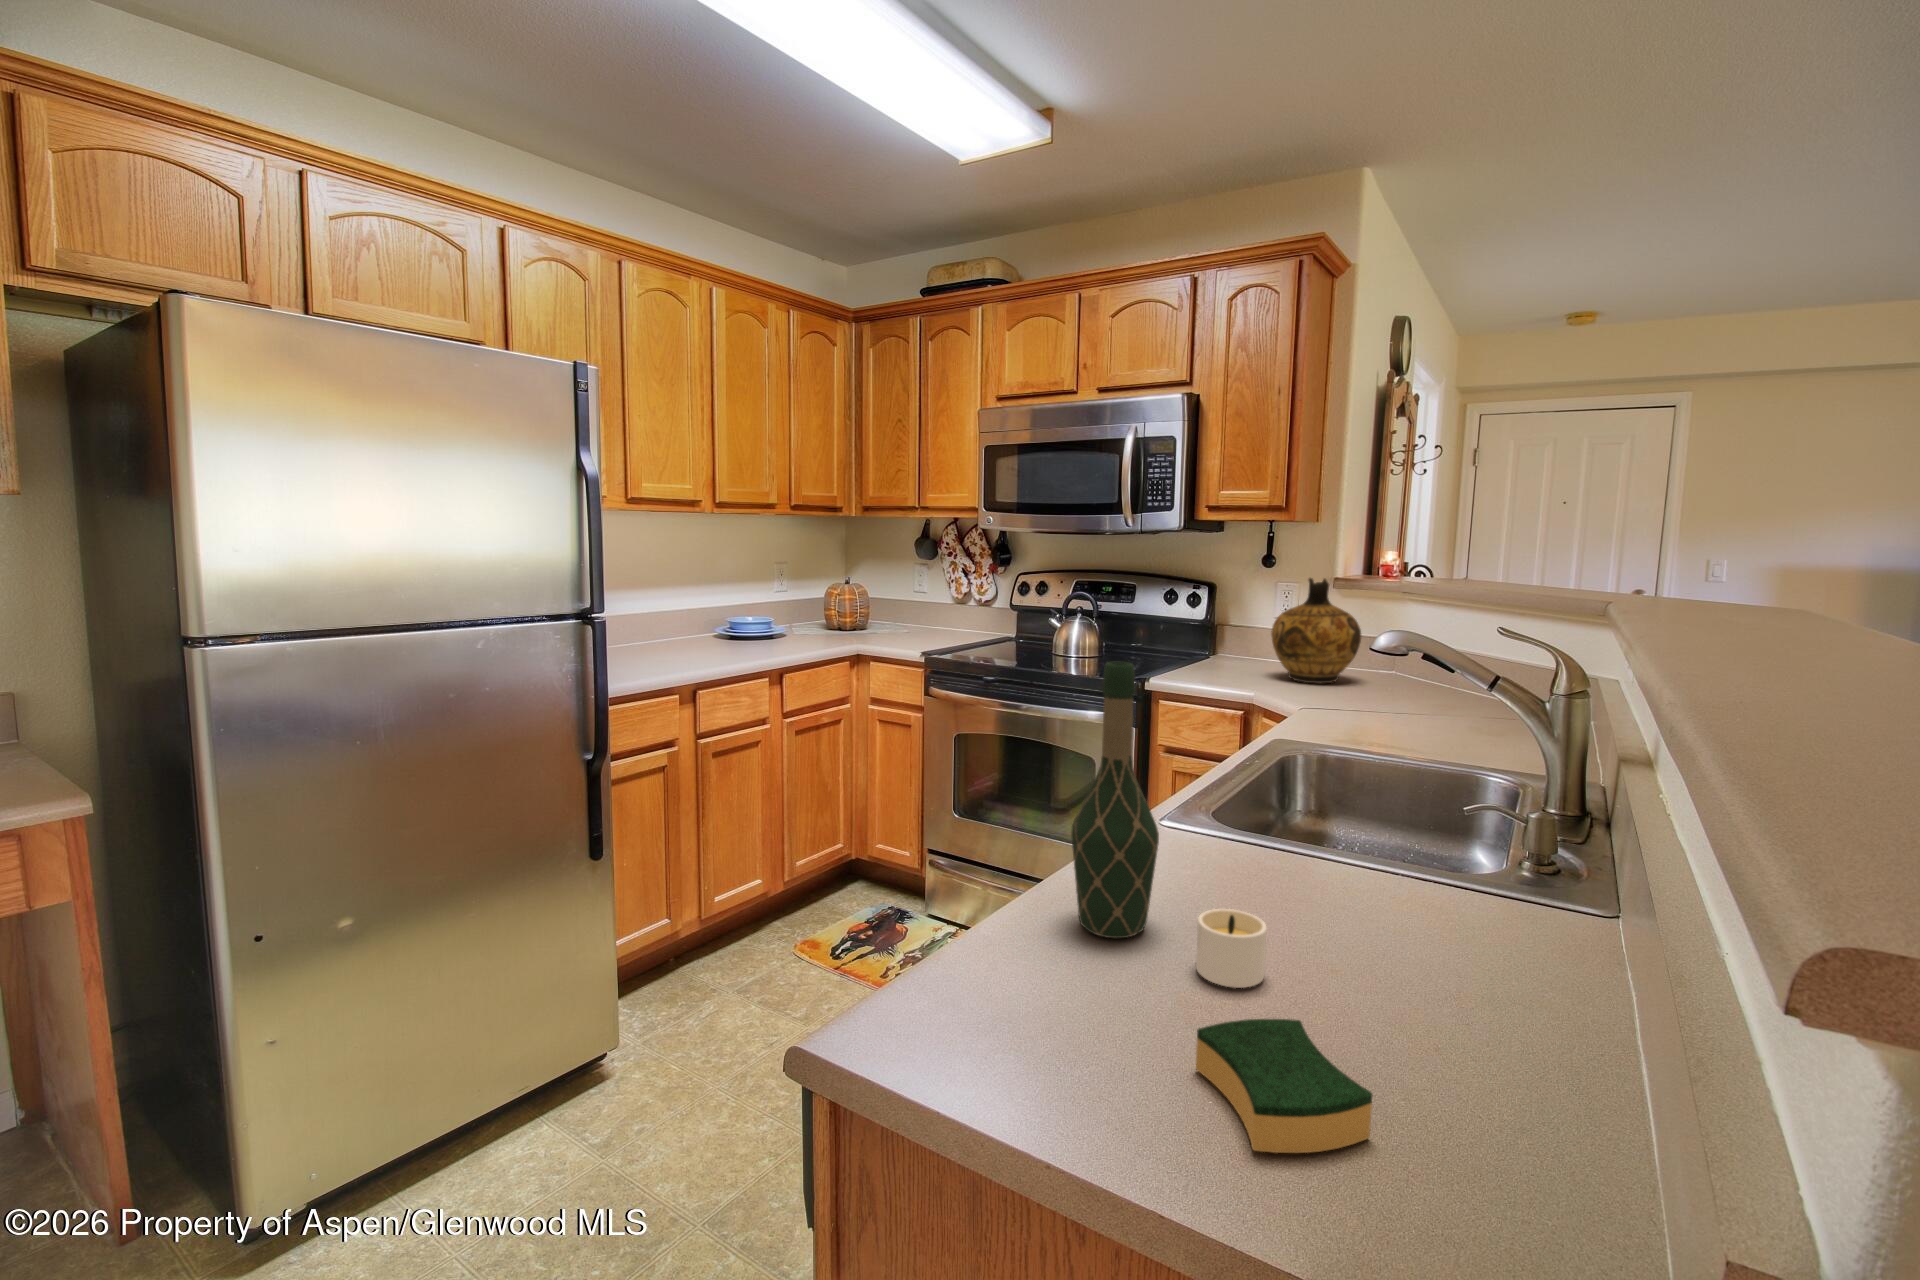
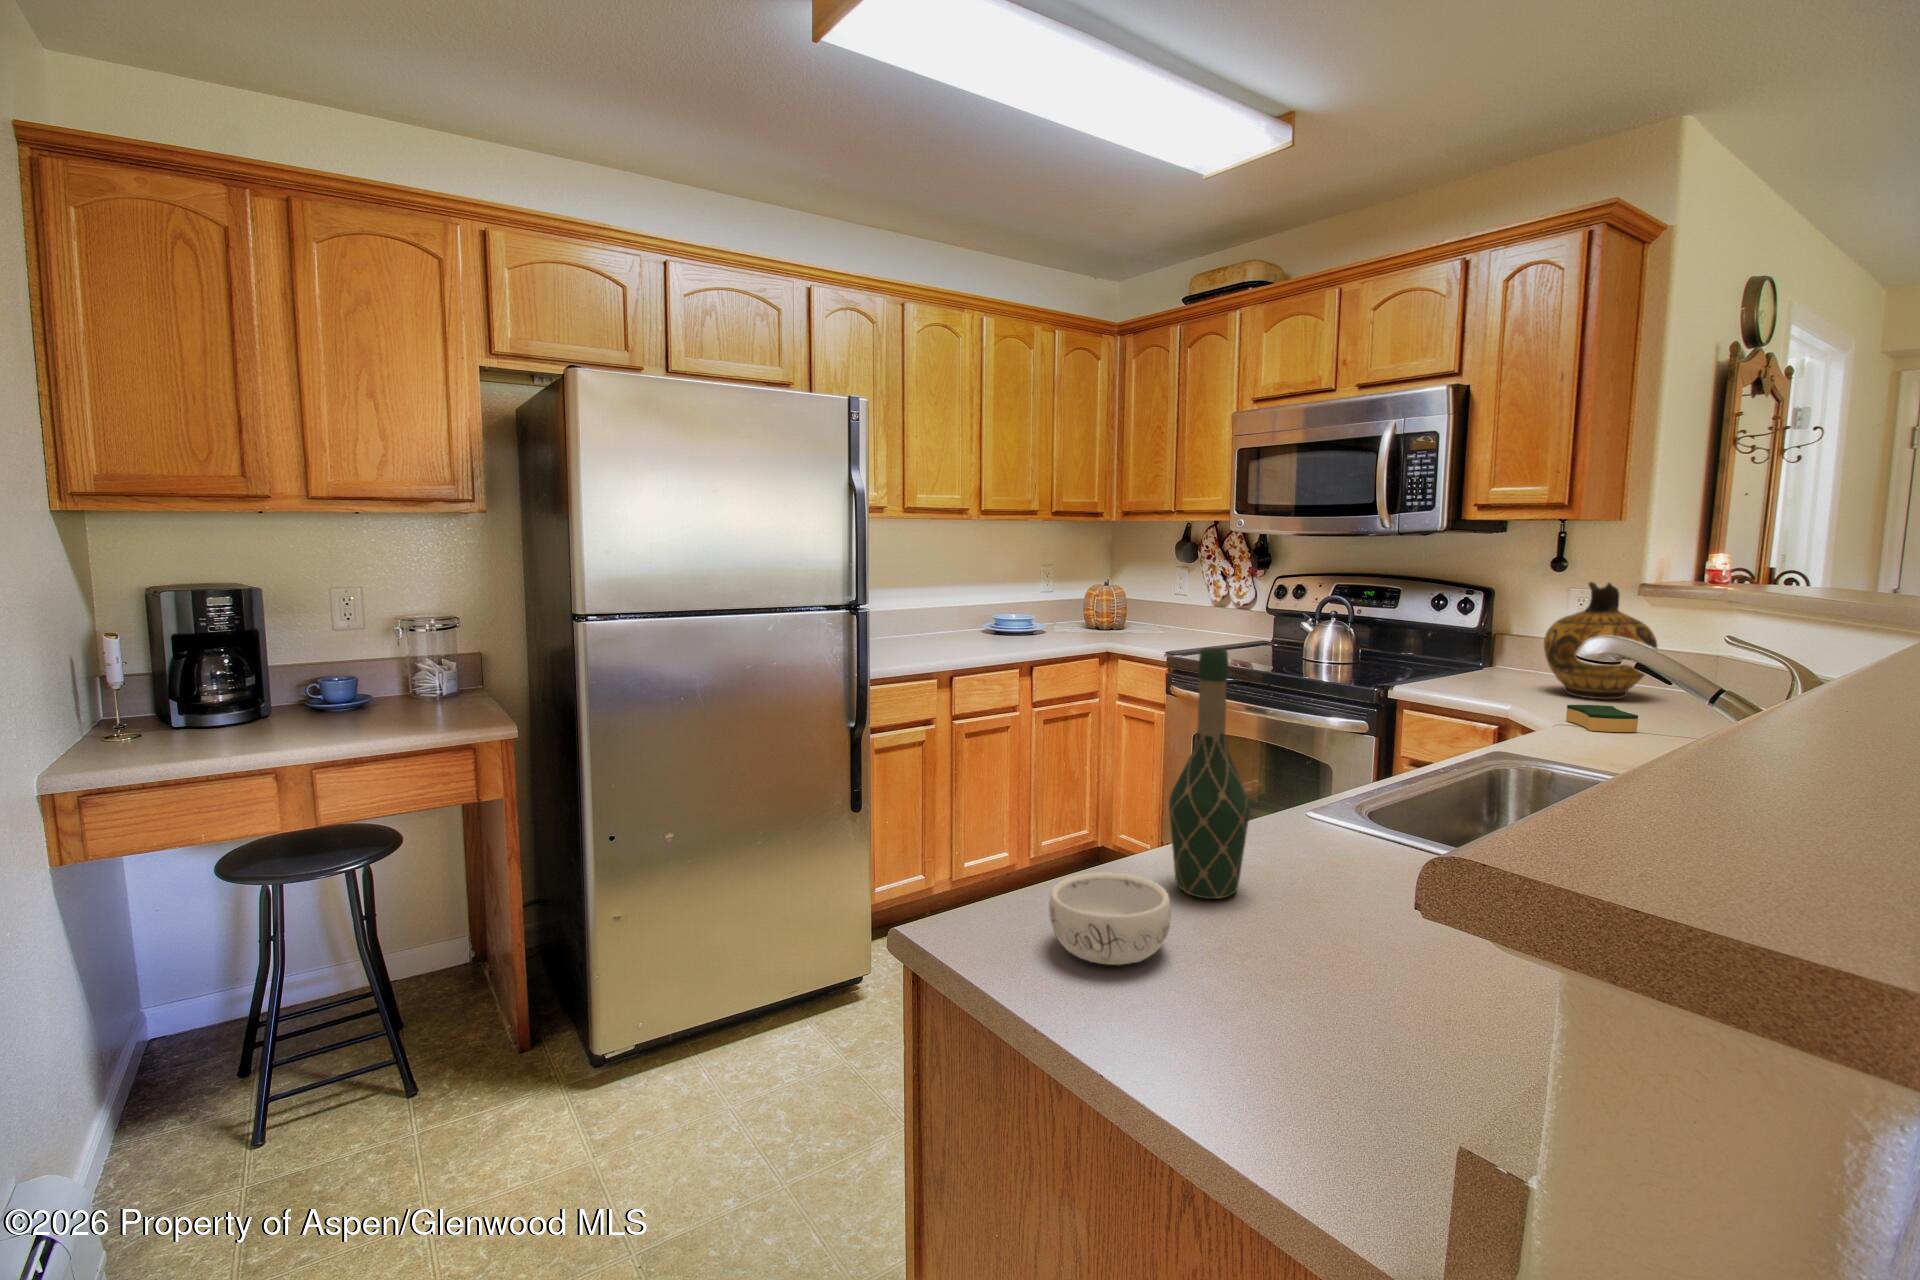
candle: present [1196,909,1267,988] -> none [1263,879,1358,955]
decorative bowl: none [983,927,1124,1044] -> present [1049,872,1171,965]
sponge: present [1196,1019,1372,1153] -> present [1566,705,1638,732]

